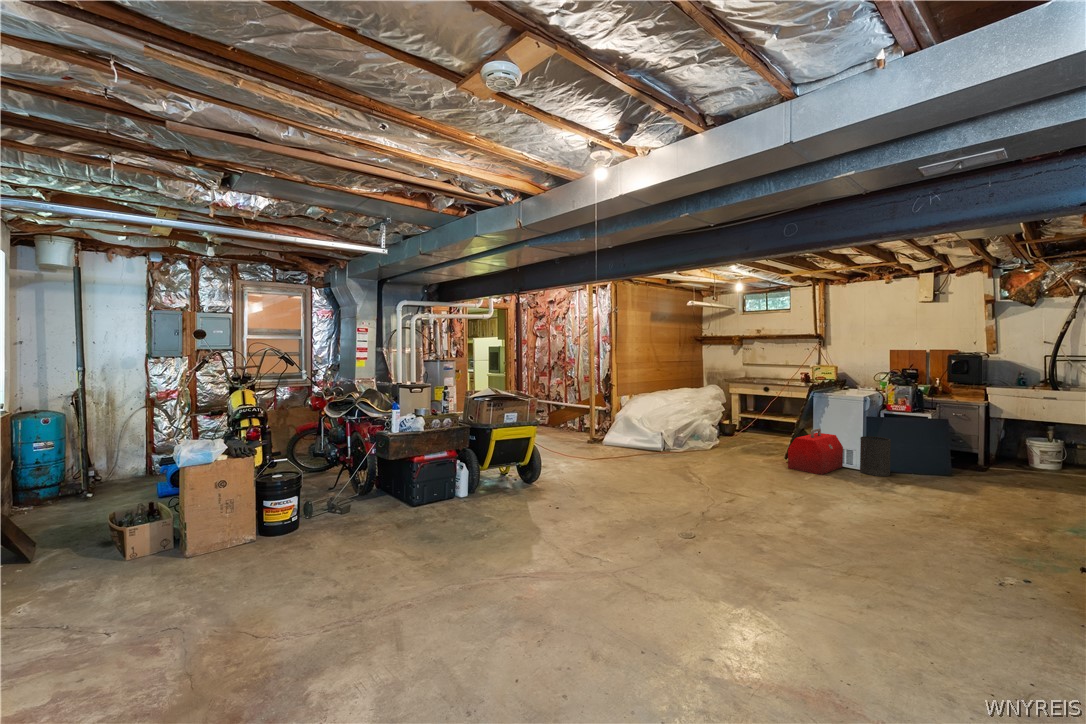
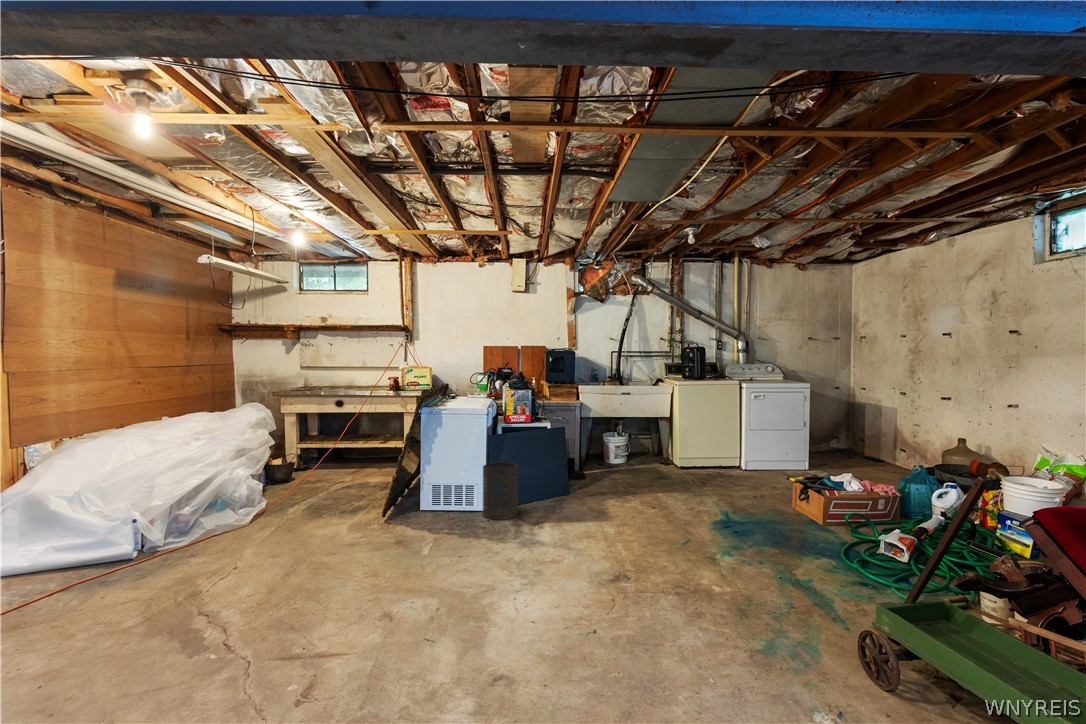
toolbox: present [788,428,843,475] -> none [390,462,460,538]

